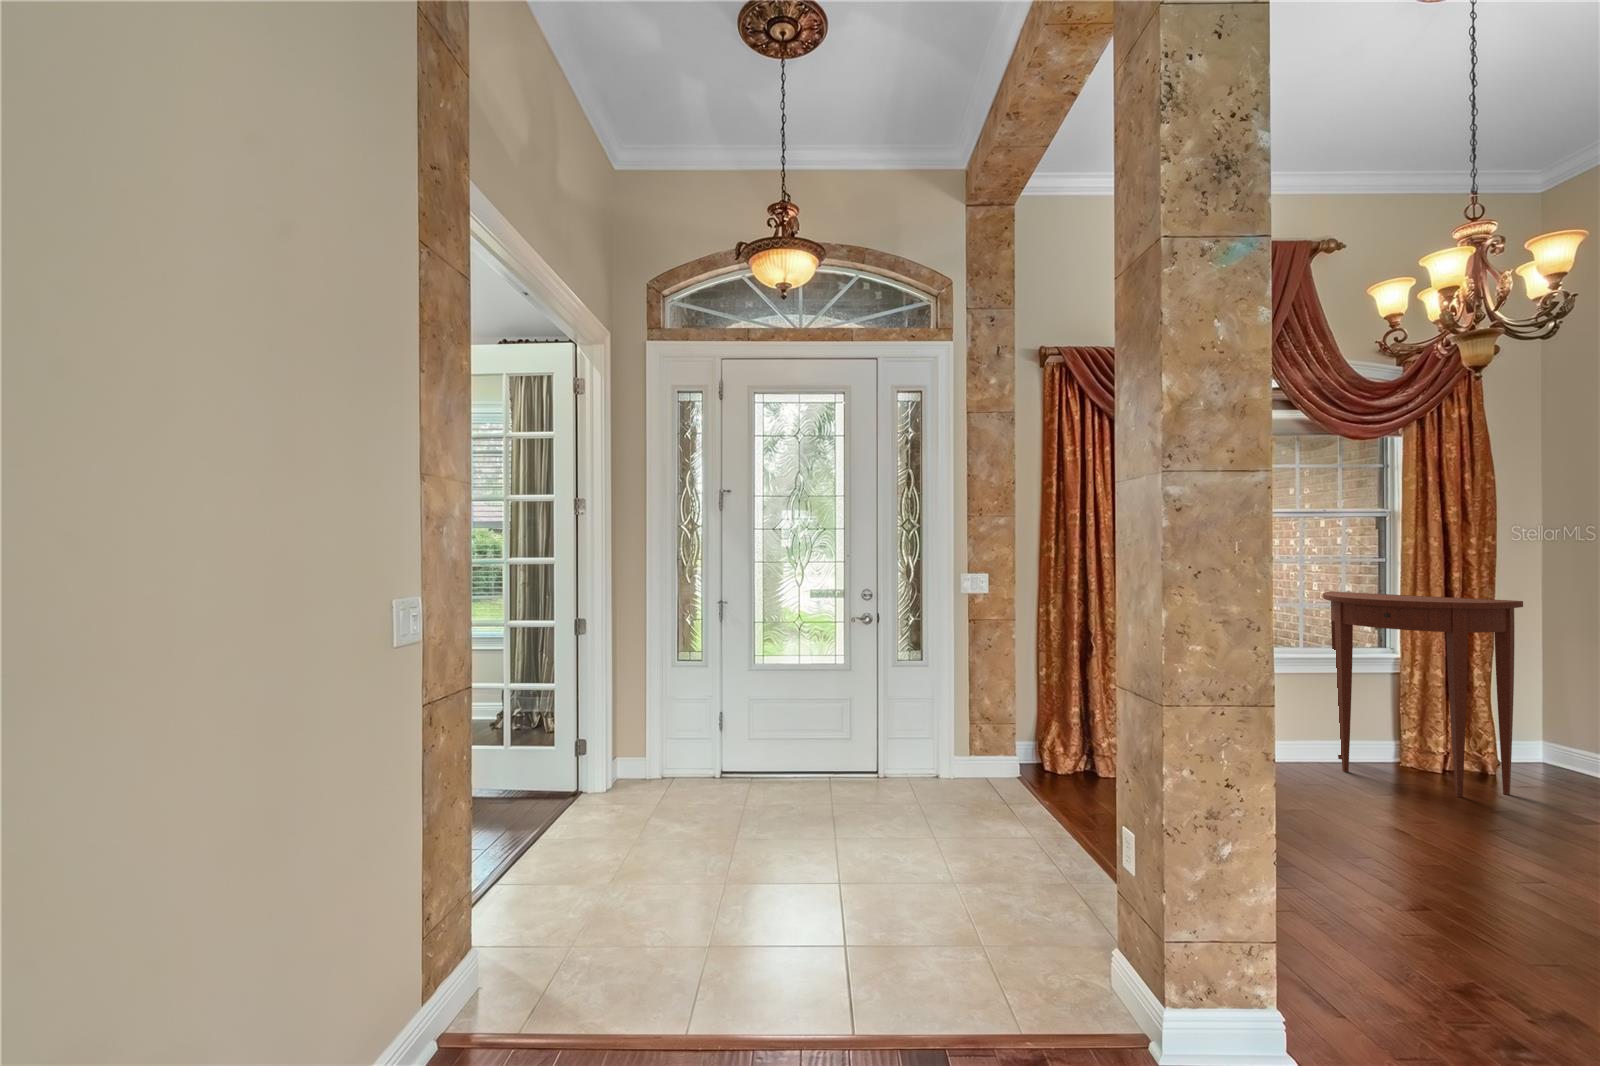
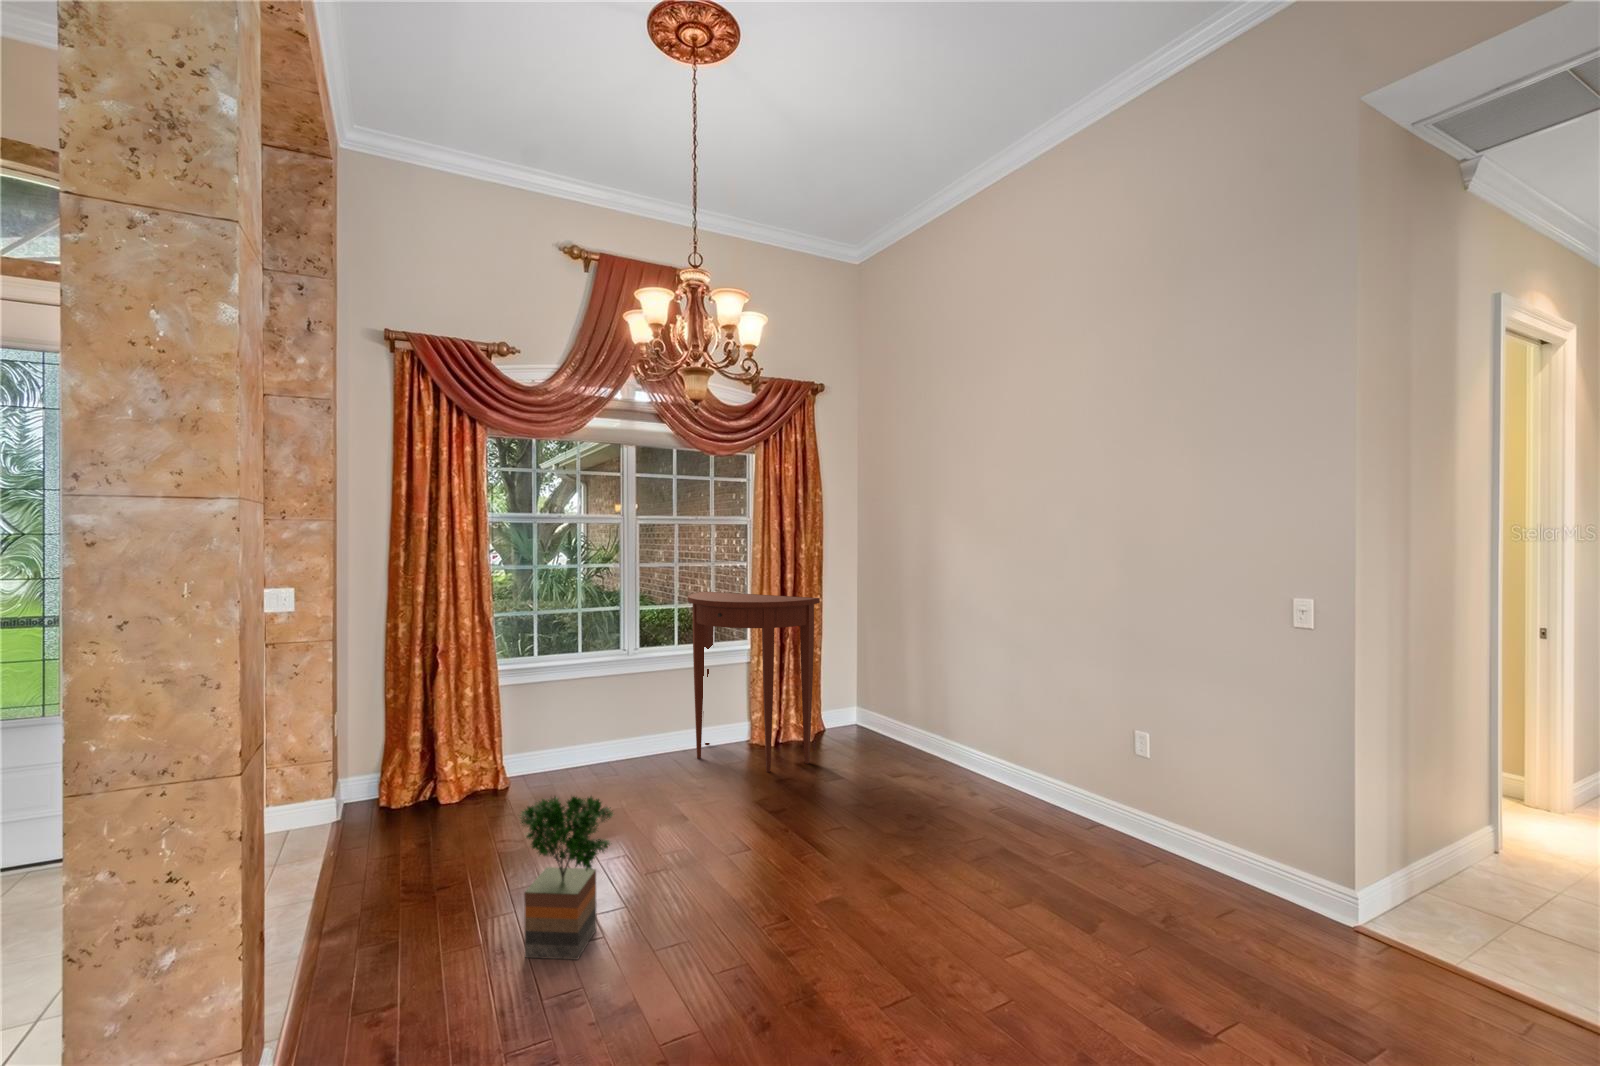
potted tree: none [1325,775,1454,947] -> present [521,797,613,960]

